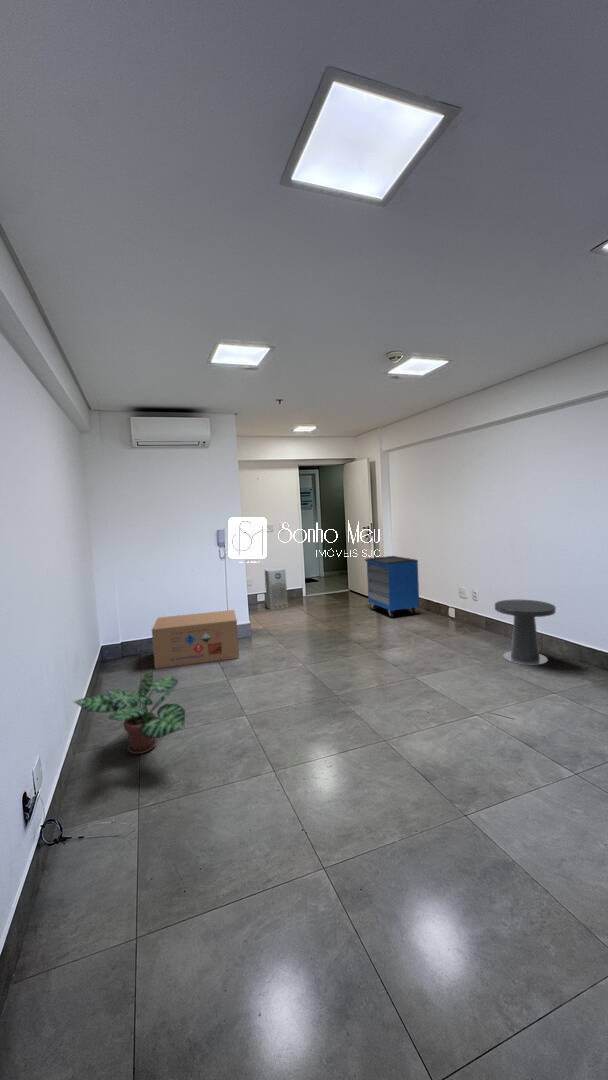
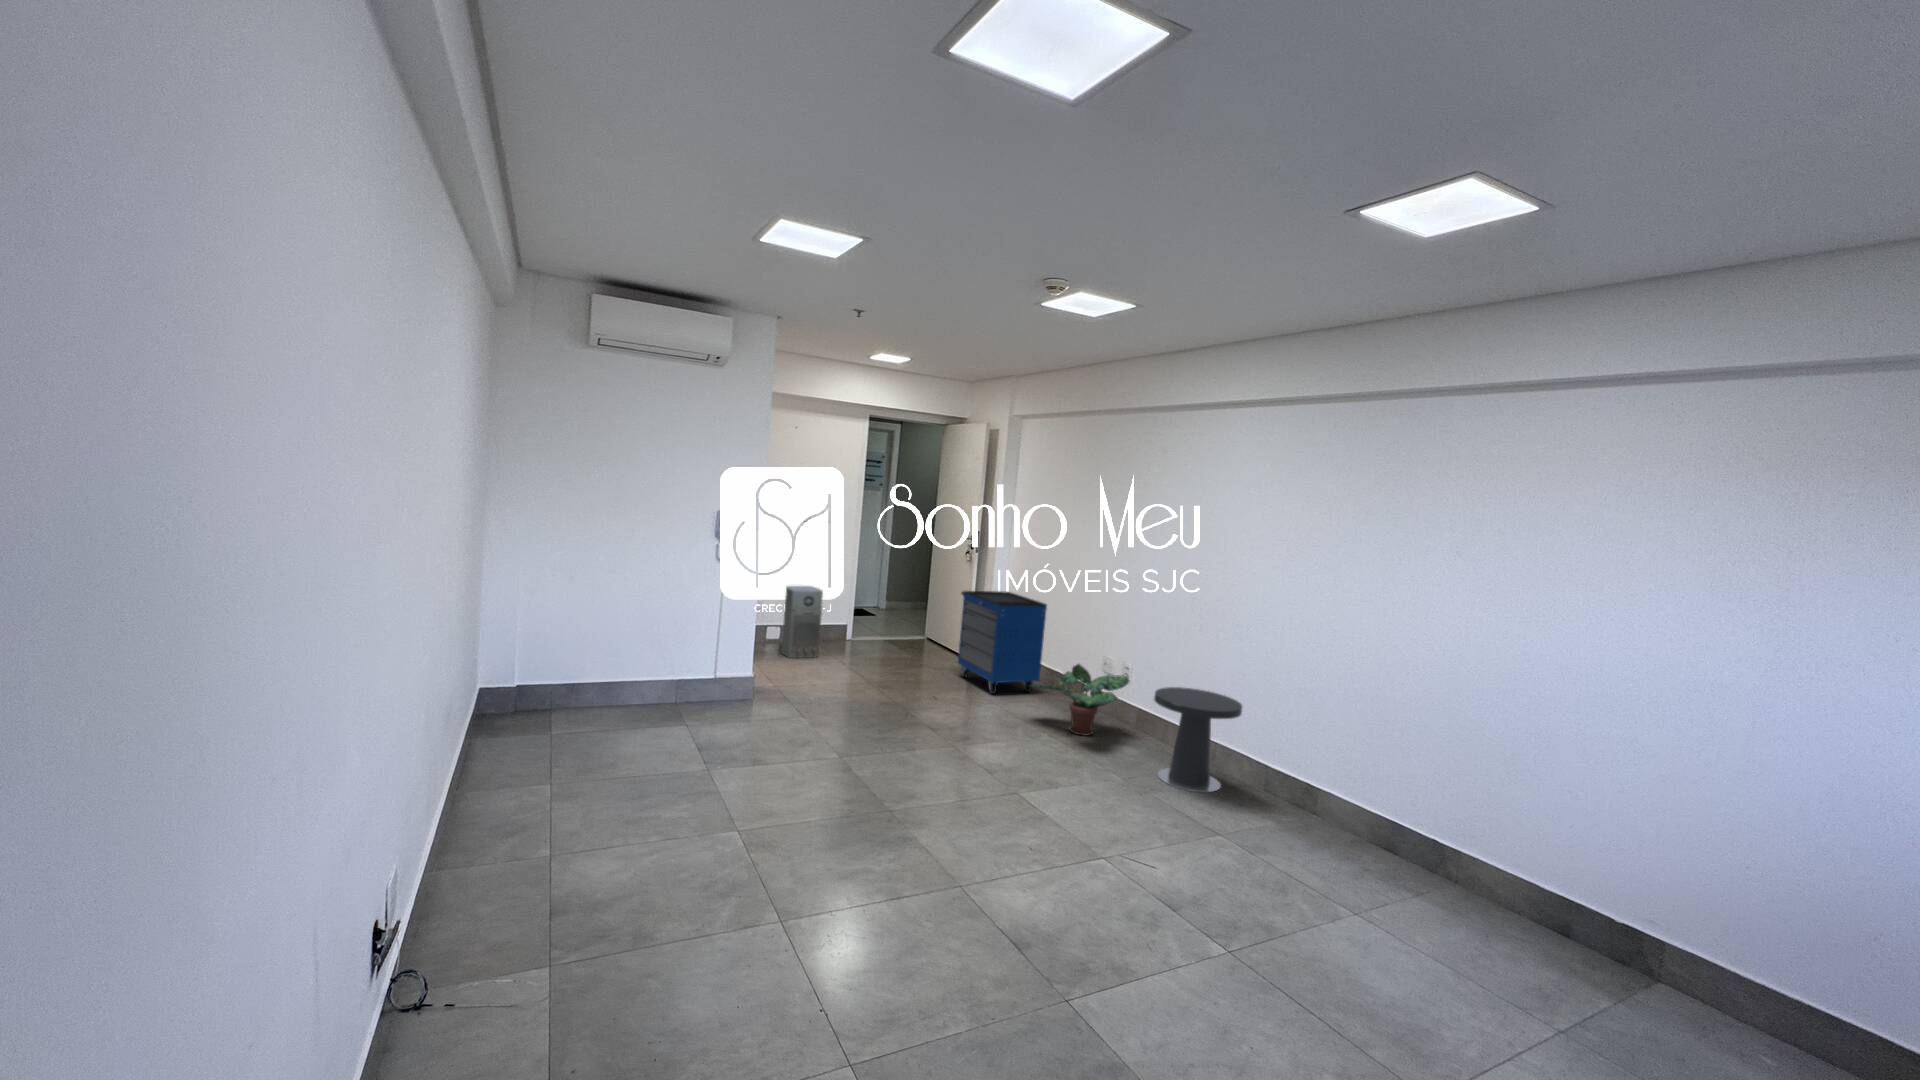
cardboard box: present [152,610,239,668] -> none [576,651,734,741]
potted plant: present [74,670,185,754] -> present [1029,664,1129,736]

